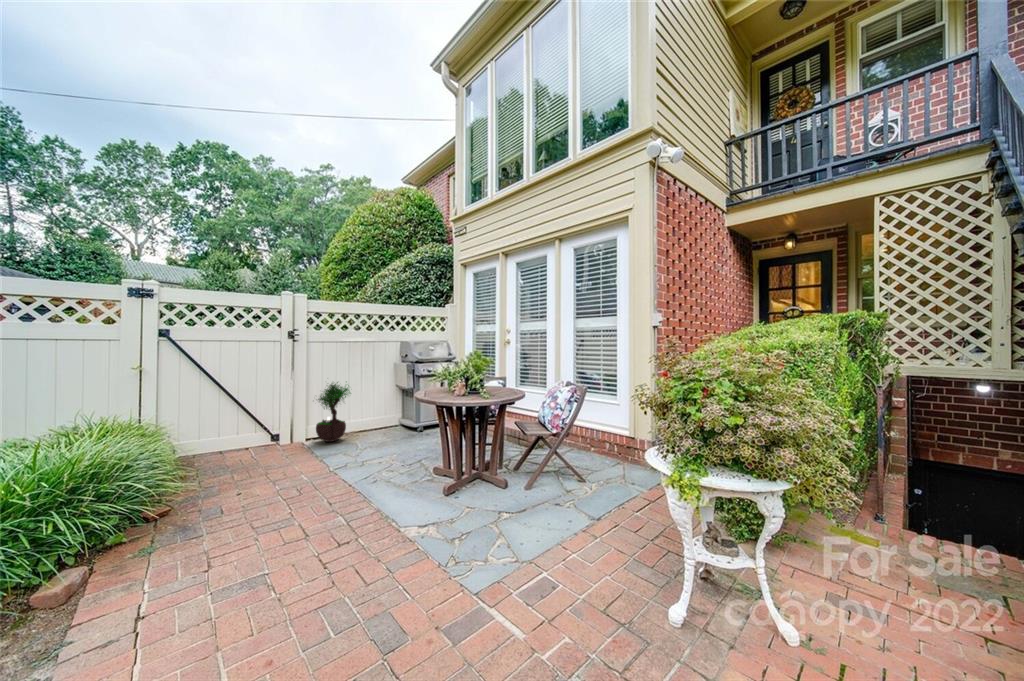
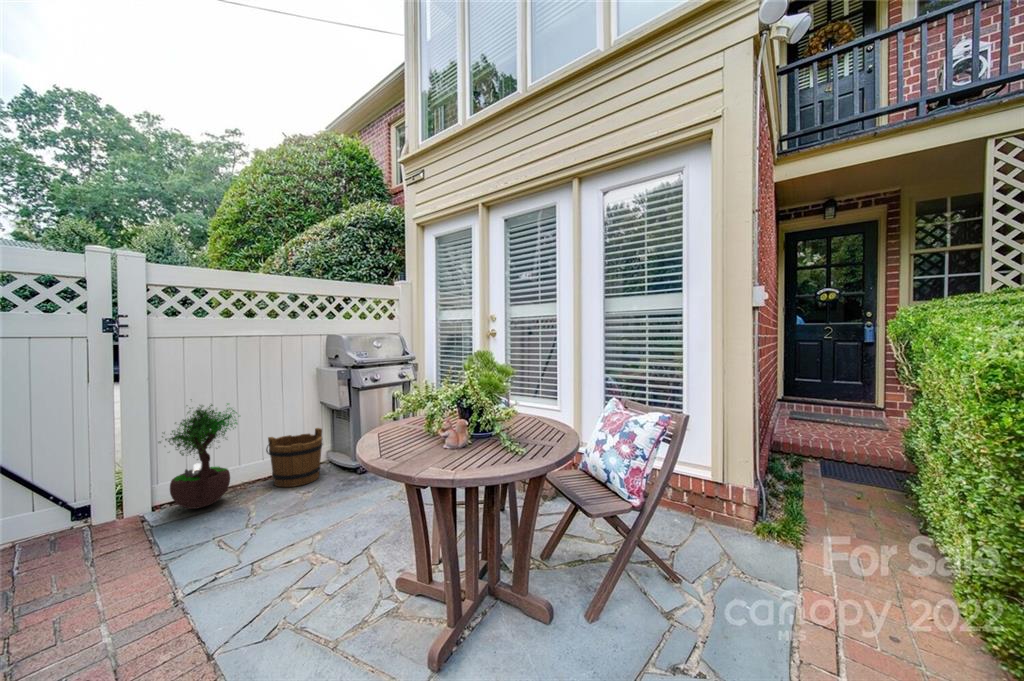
bucket: none [364,402,397,436] -> present [266,428,322,487]

